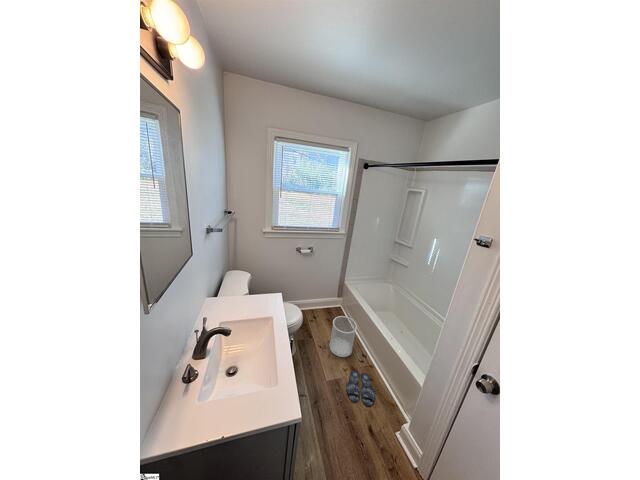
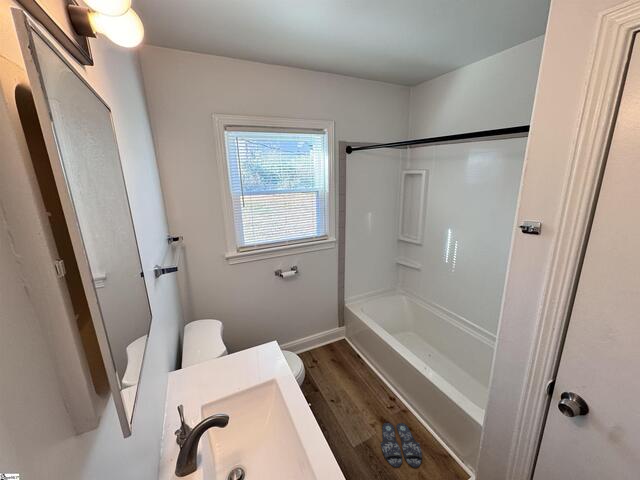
wastebasket: present [329,316,357,357] -> none [345,352,378,409]

